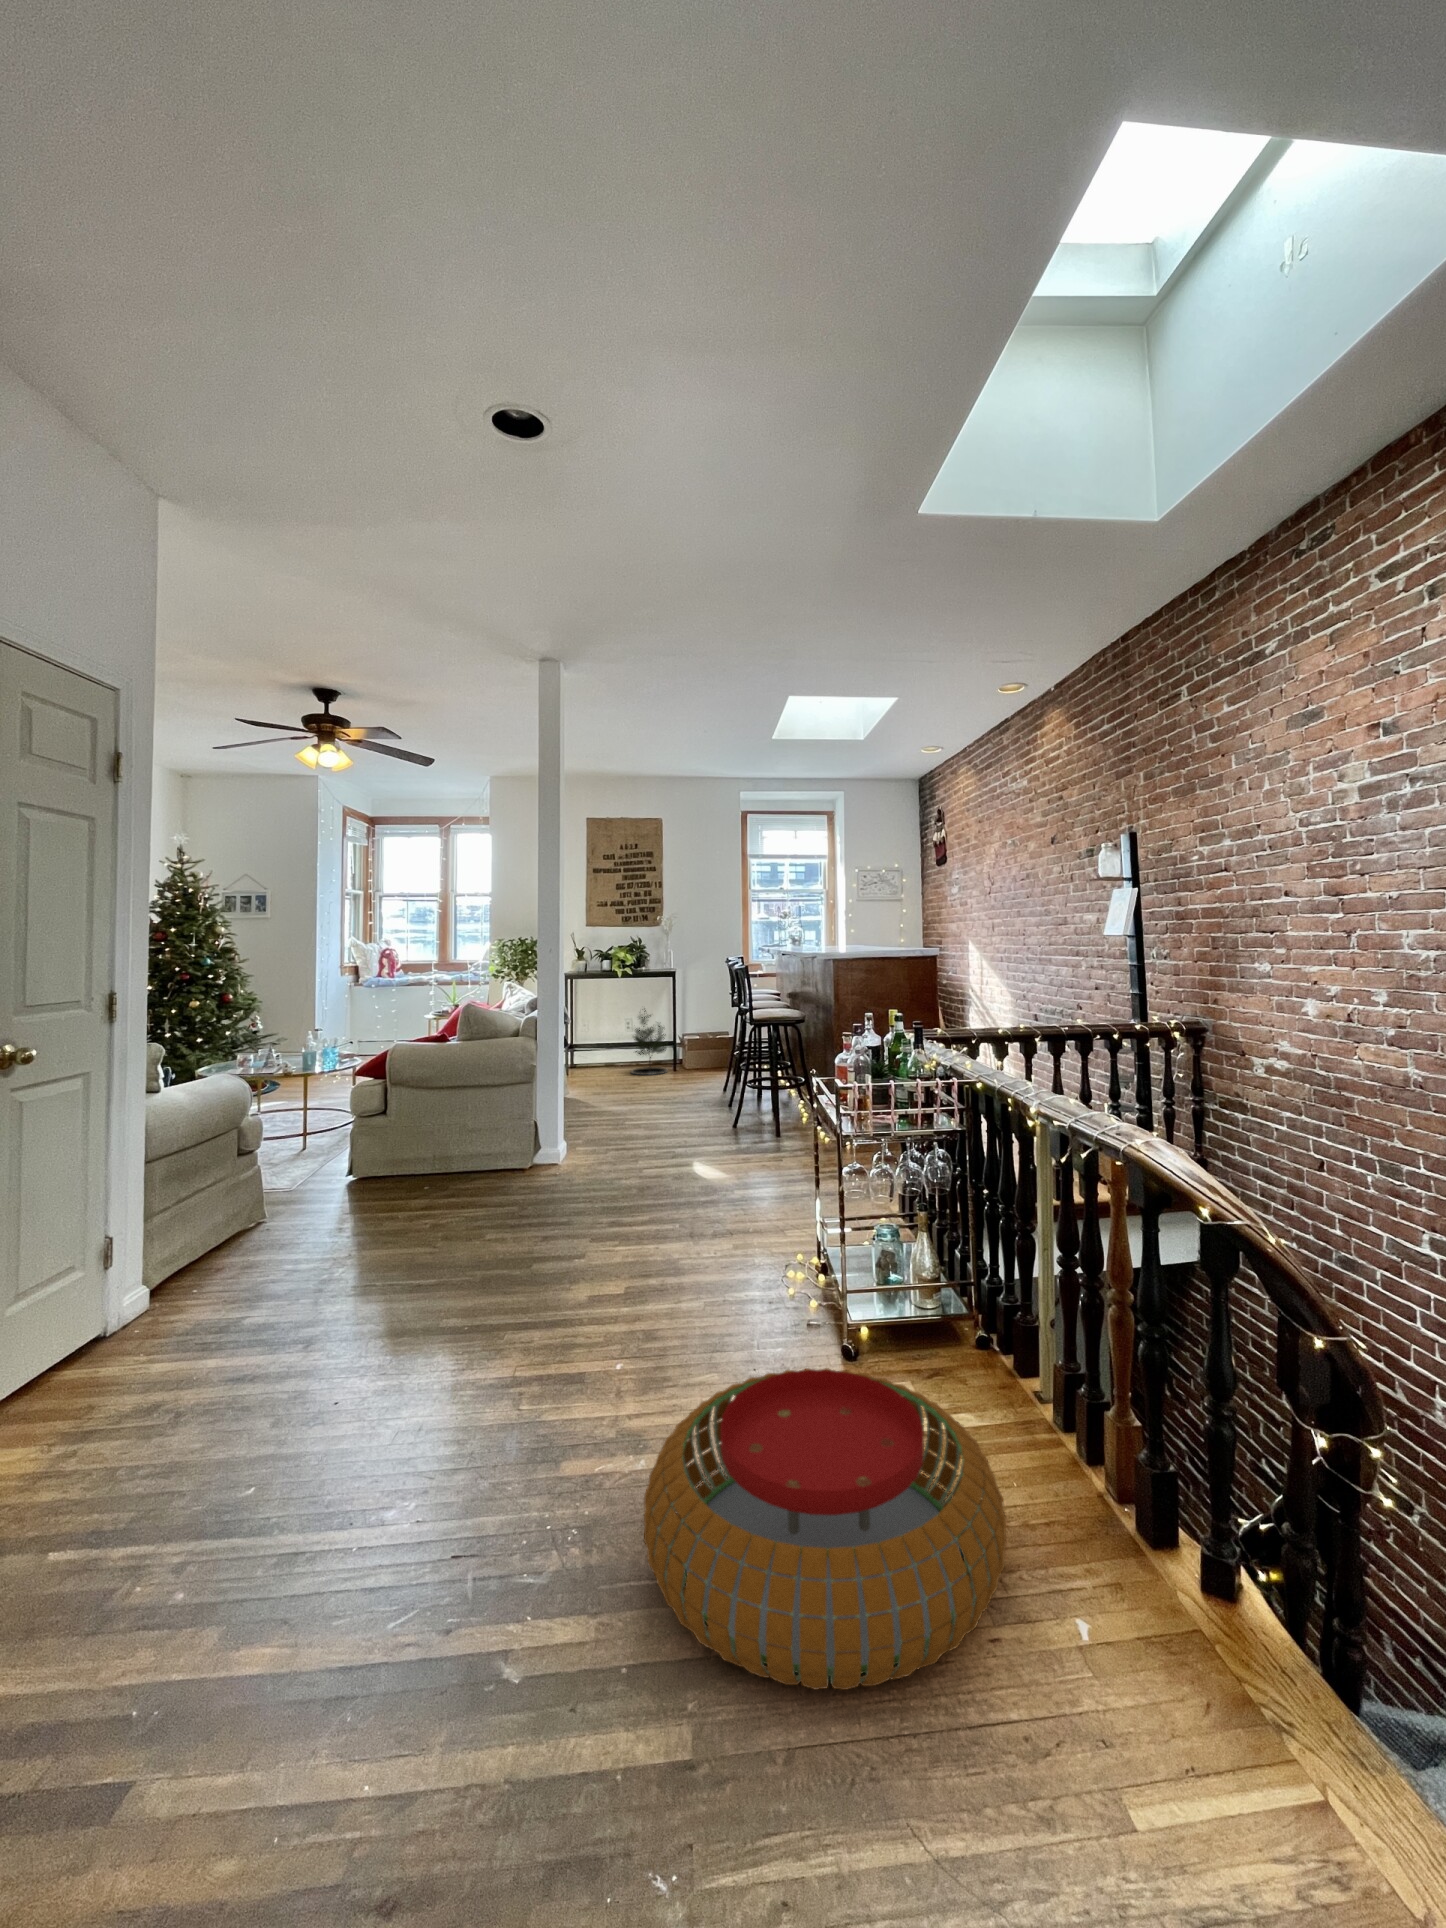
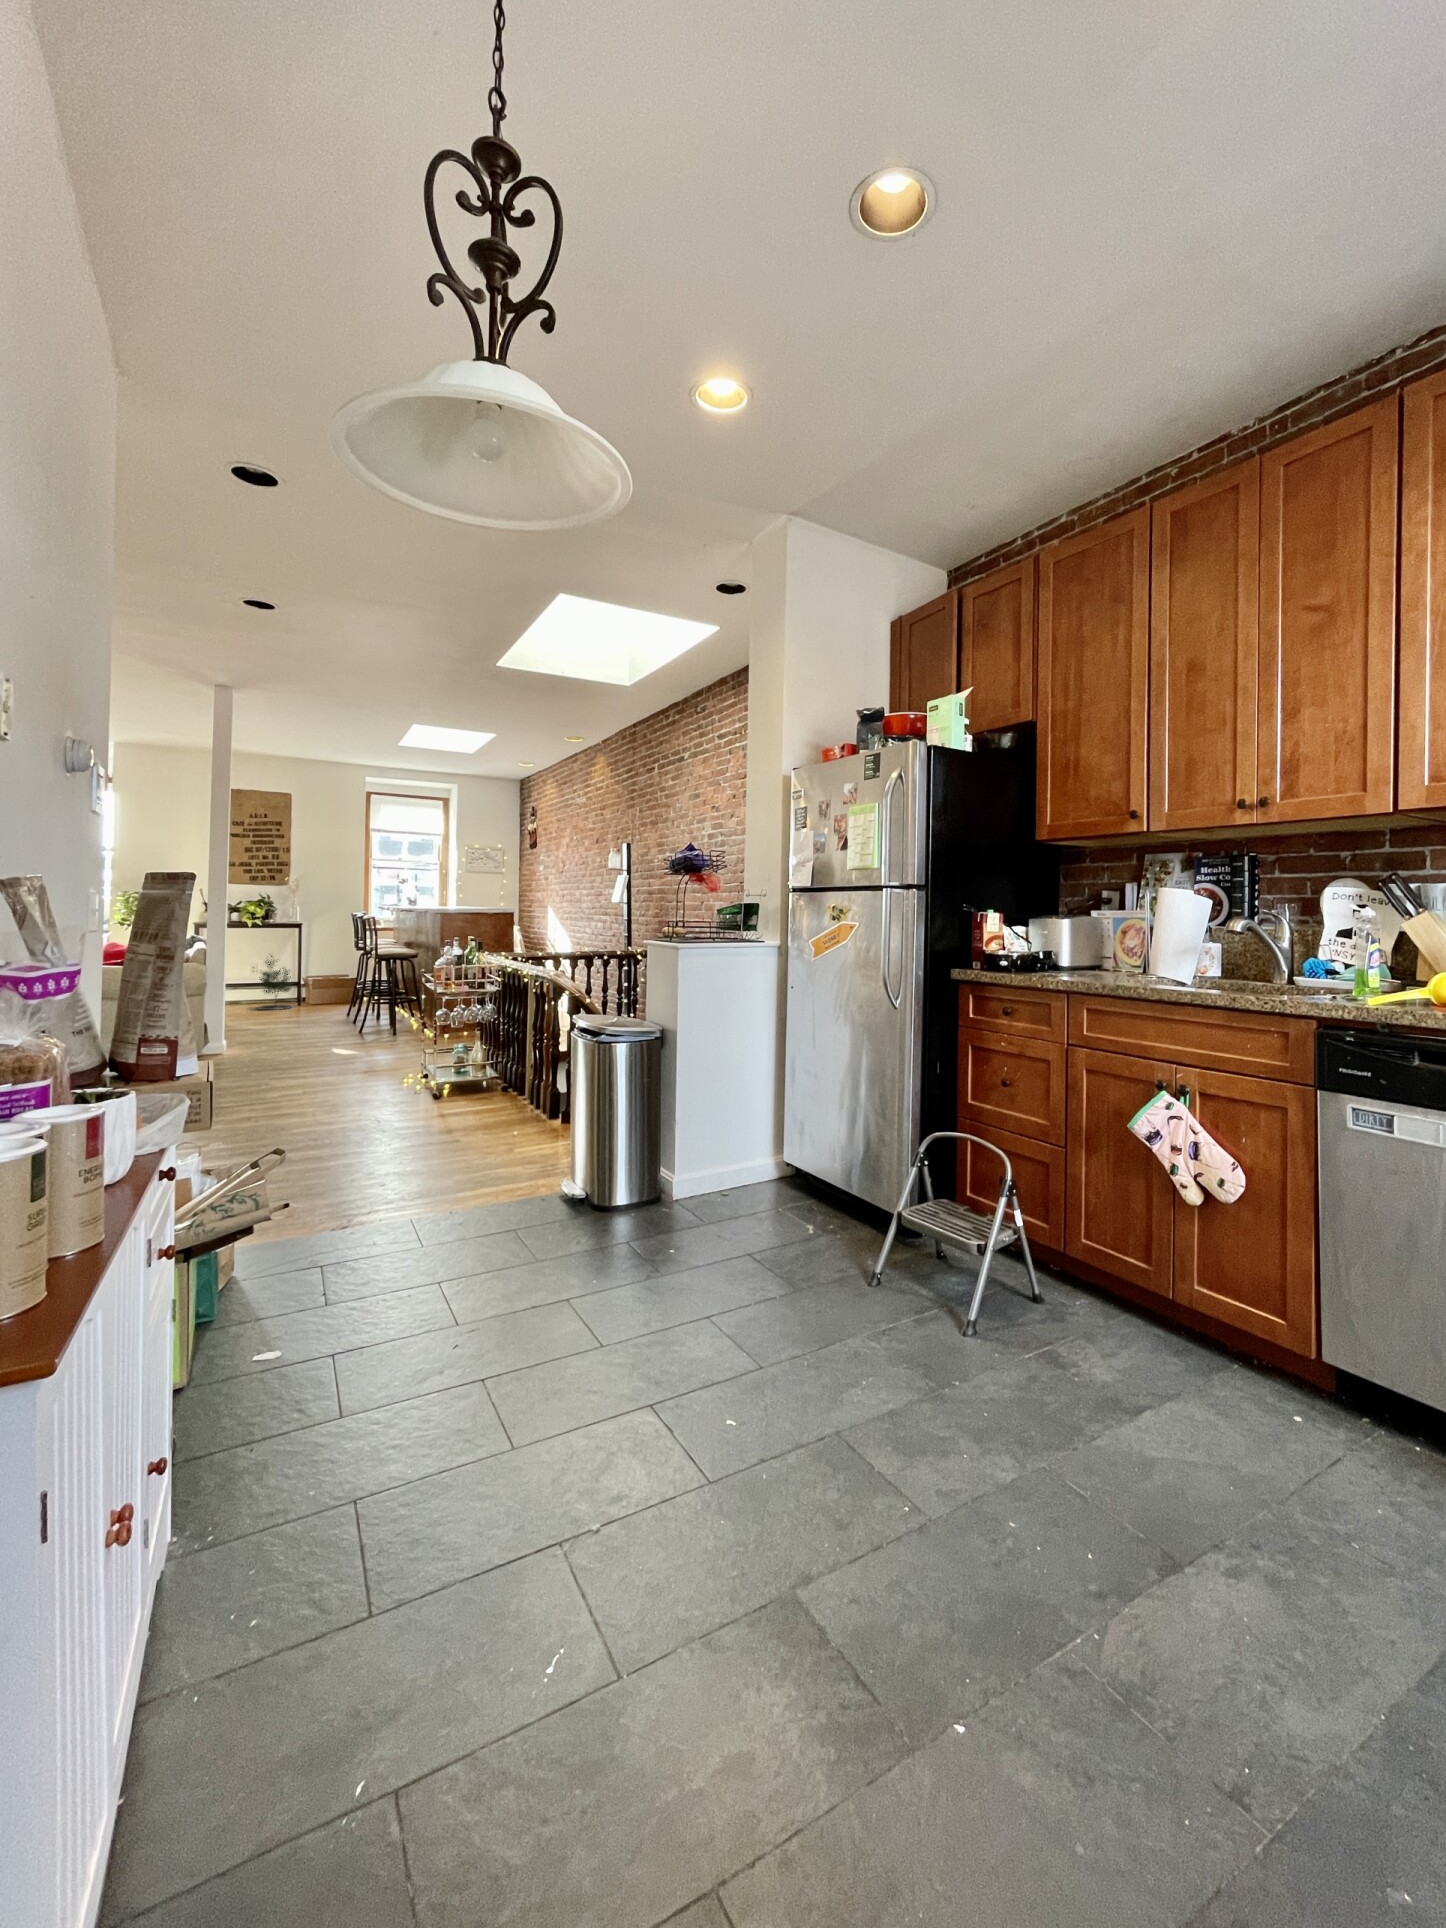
pouf: present [644,1368,1007,1690] -> none [347,1076,498,1150]

